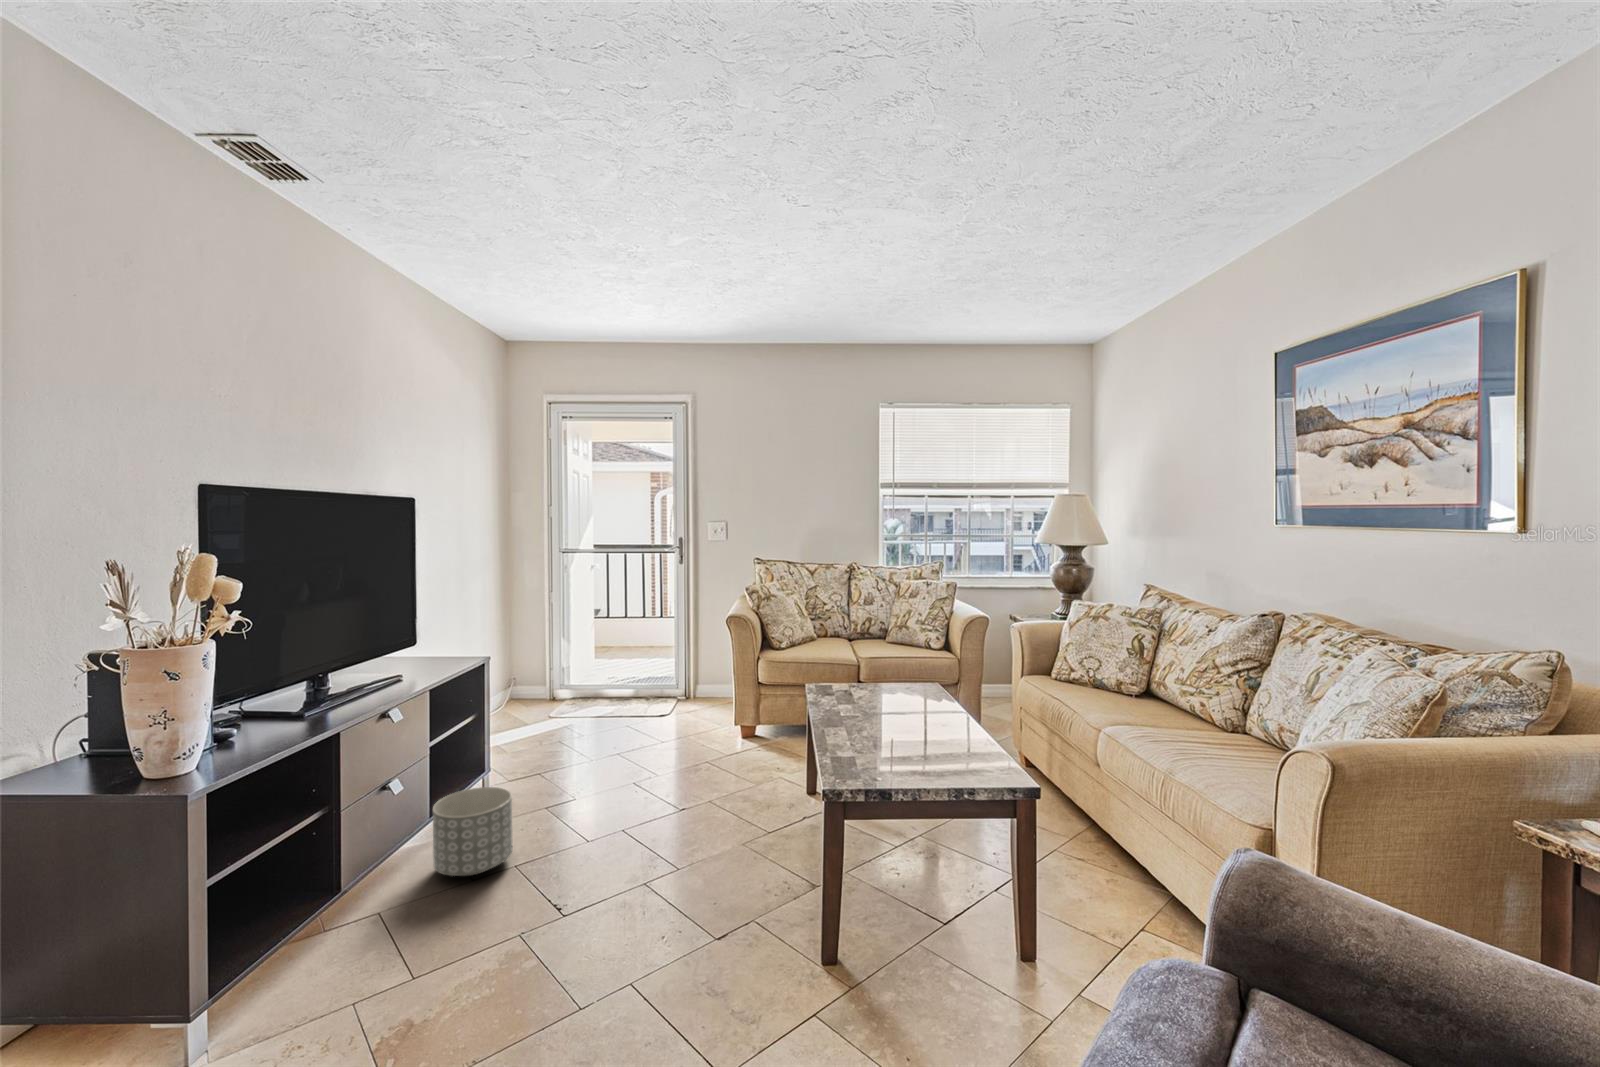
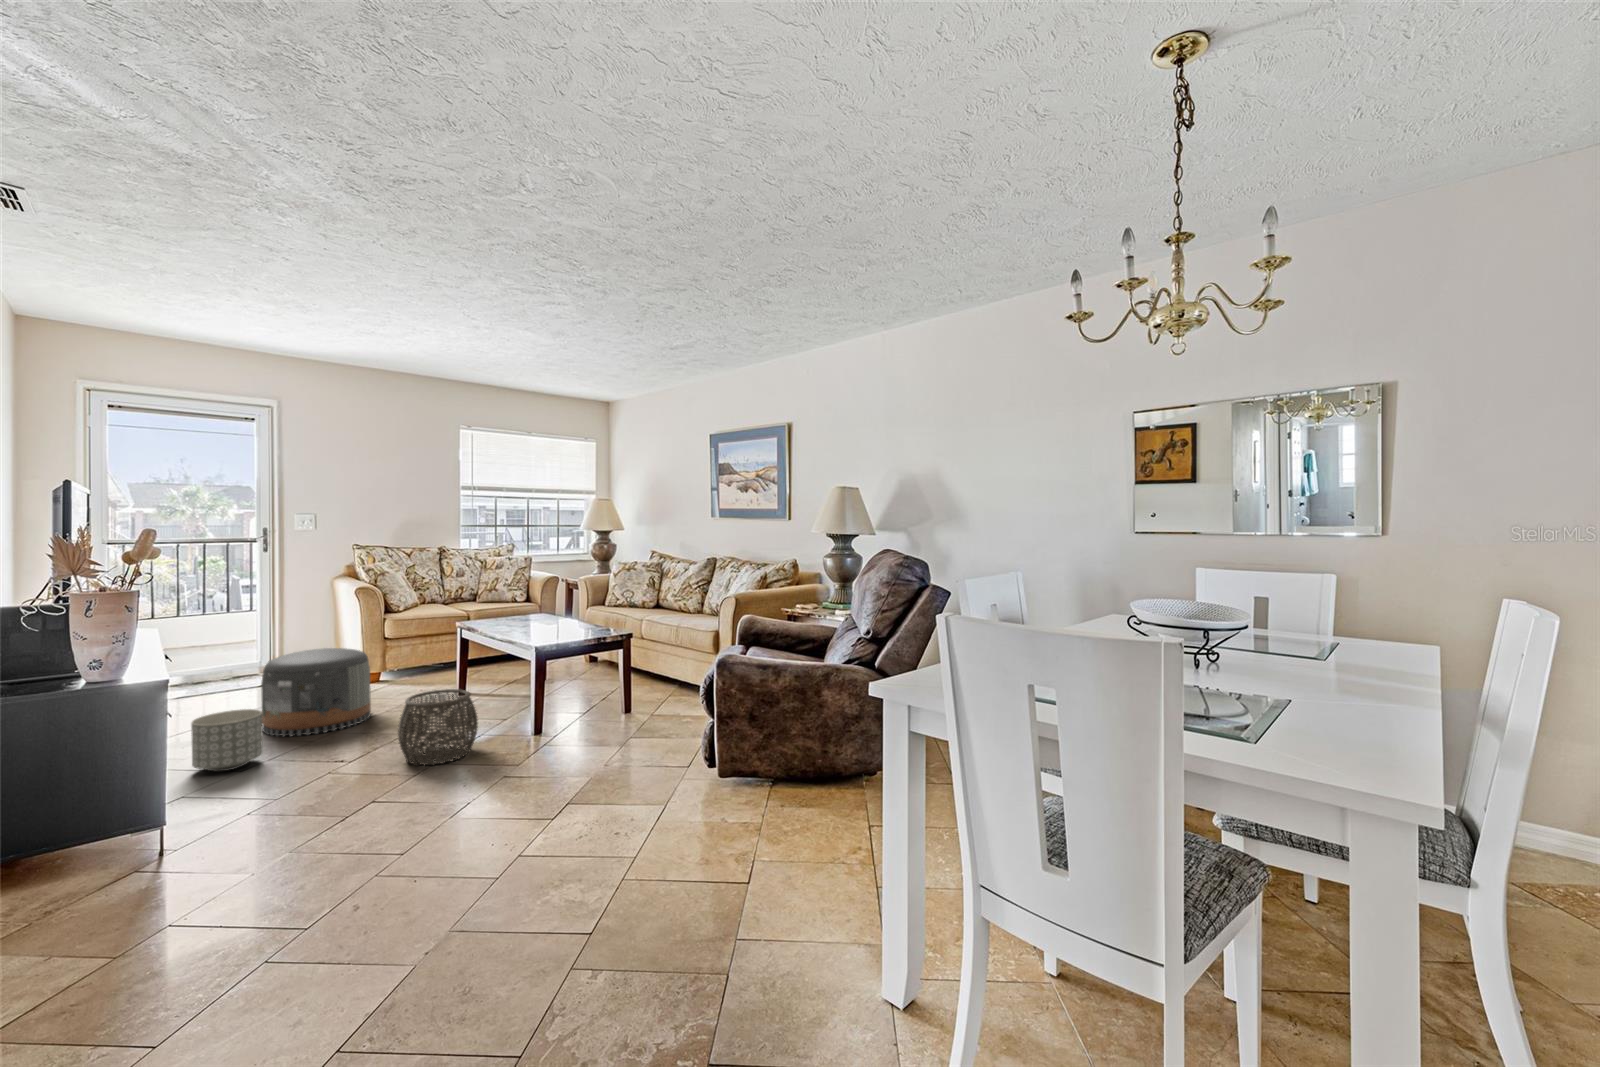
pouf: none [572,701,692,828] -> present [261,648,371,736]
woven basket: none [594,834,723,996] -> present [398,689,478,765]

